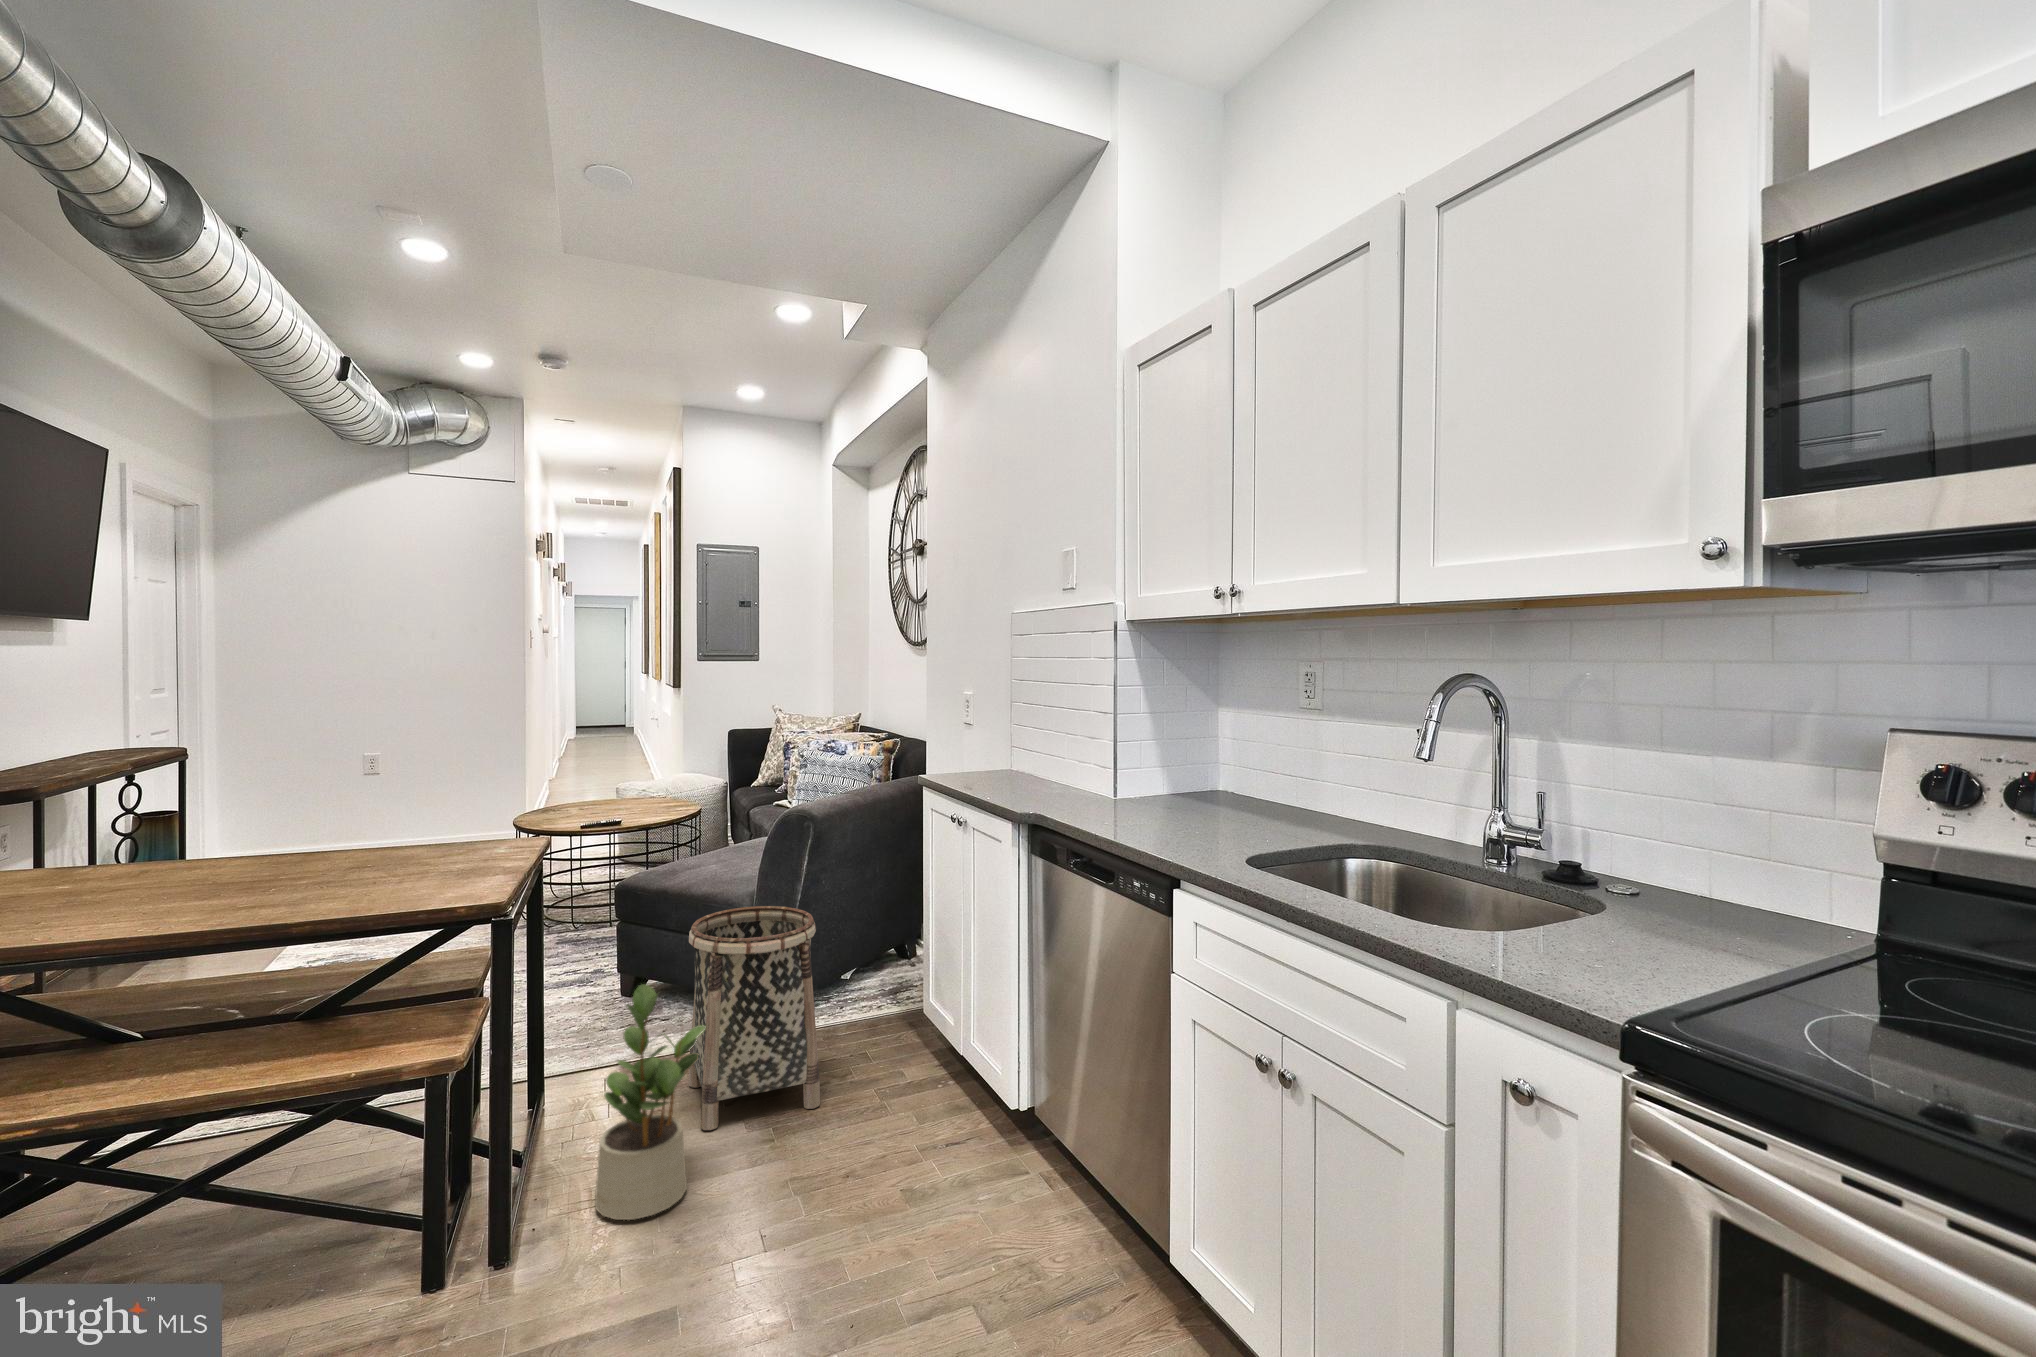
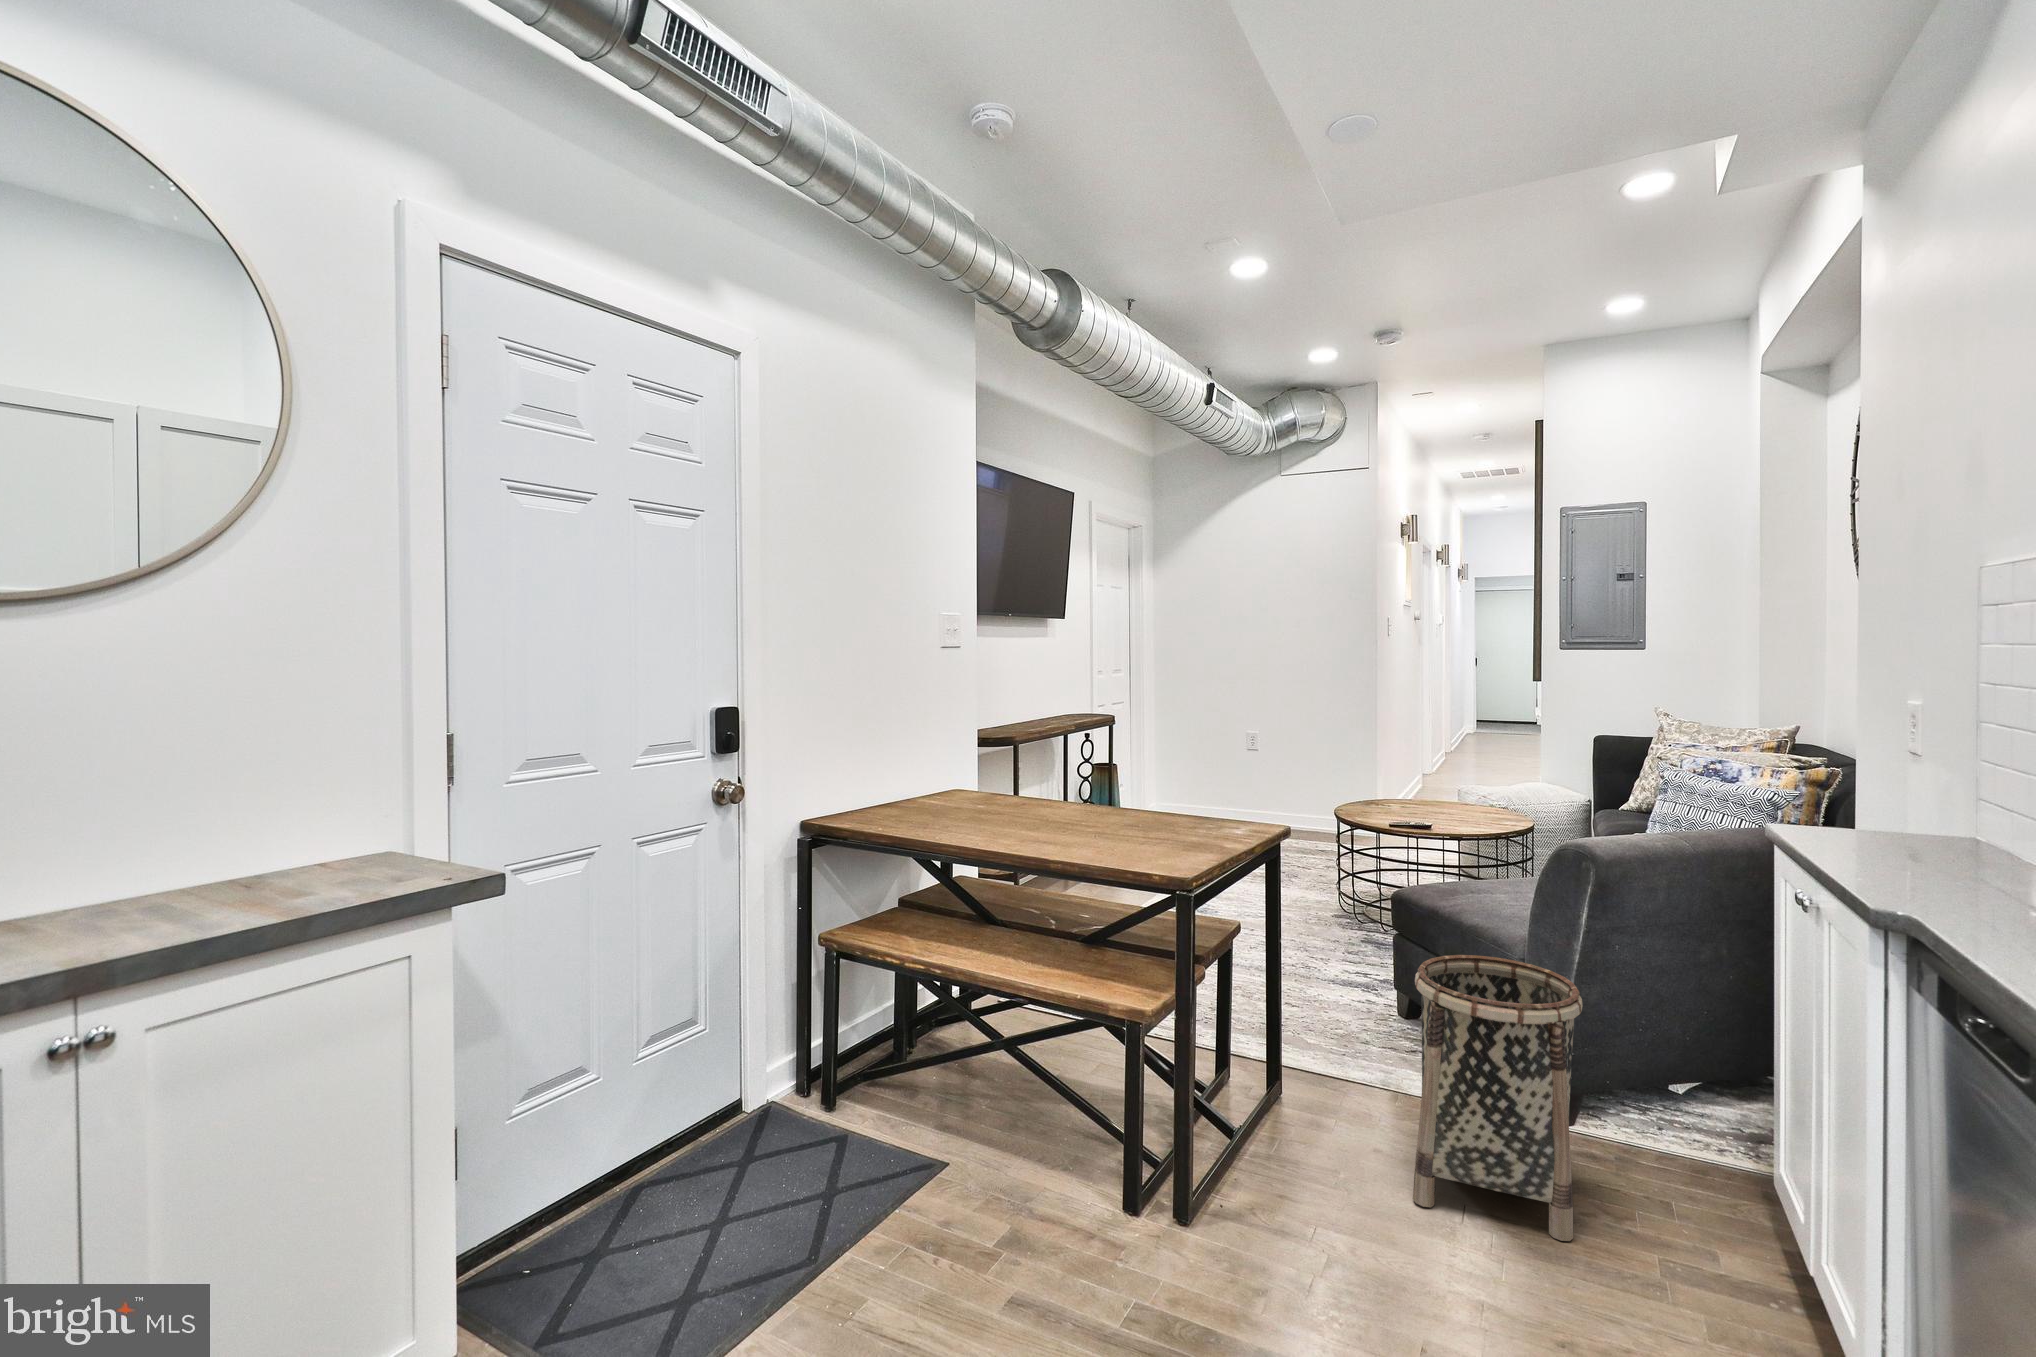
potted plant: present [595,984,705,1220] -> none [1272,1014,1402,1271]

